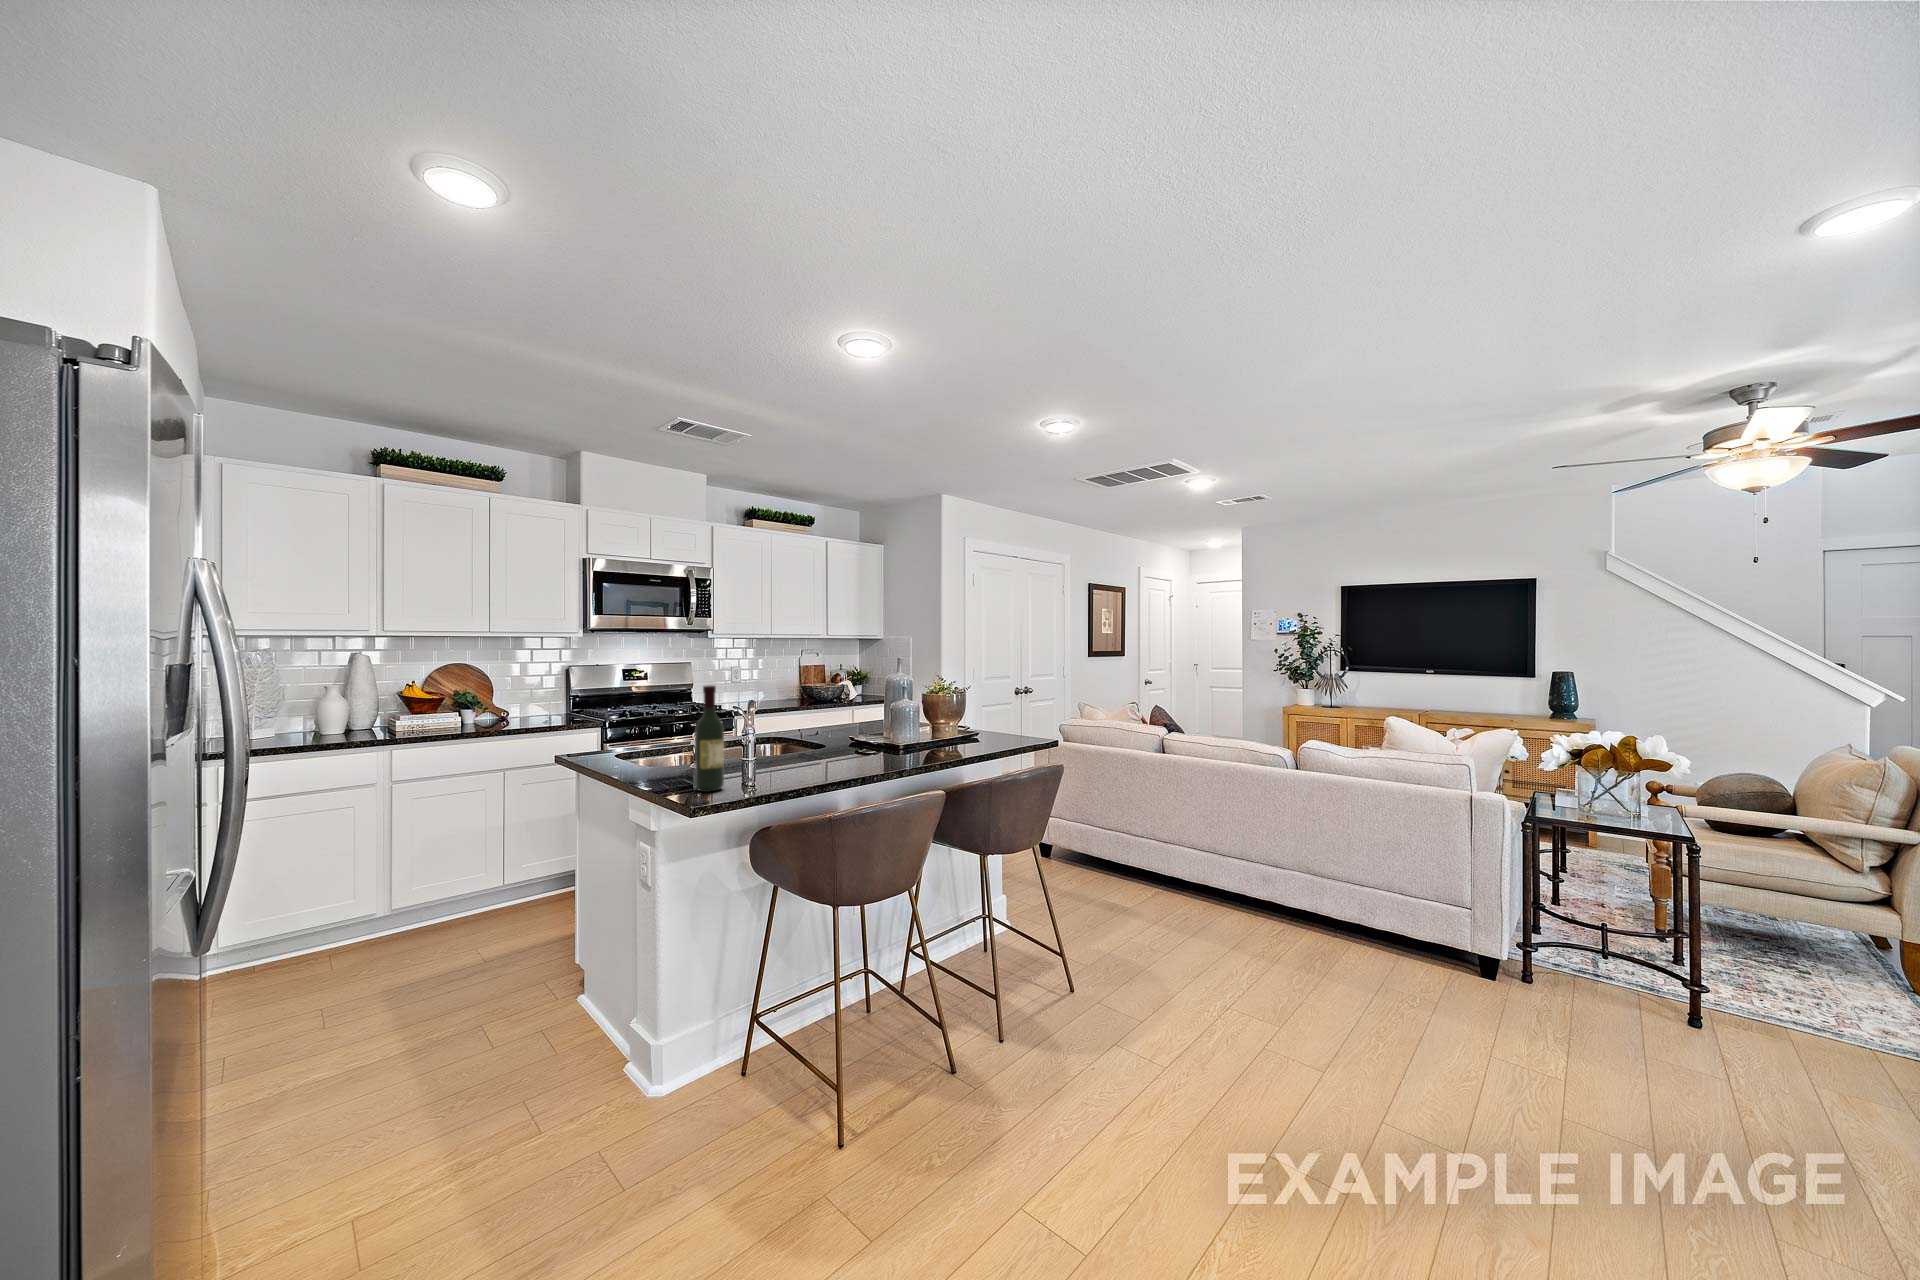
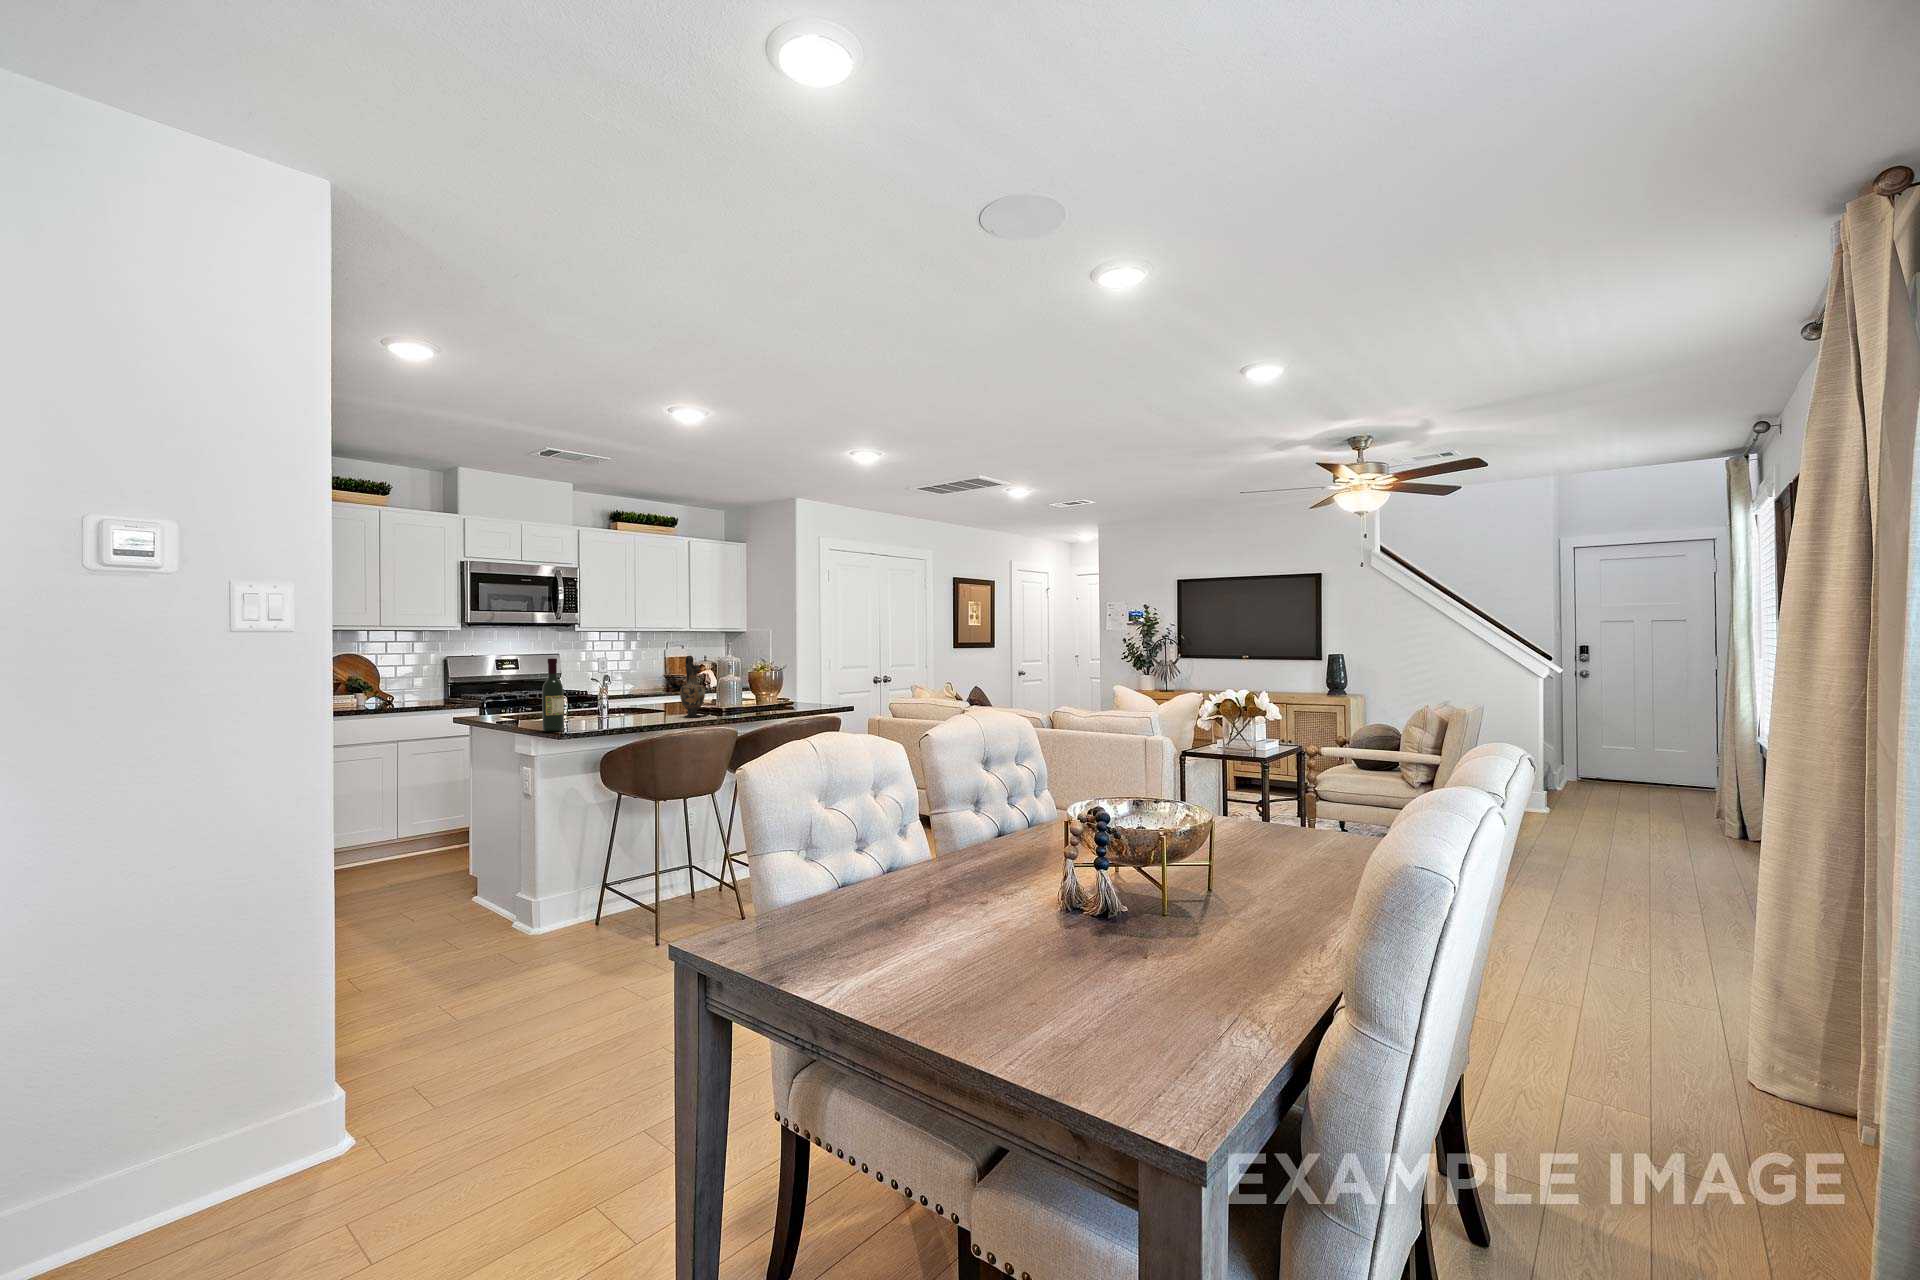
vase: none [861,676,893,758] -> present [680,656,705,717]

